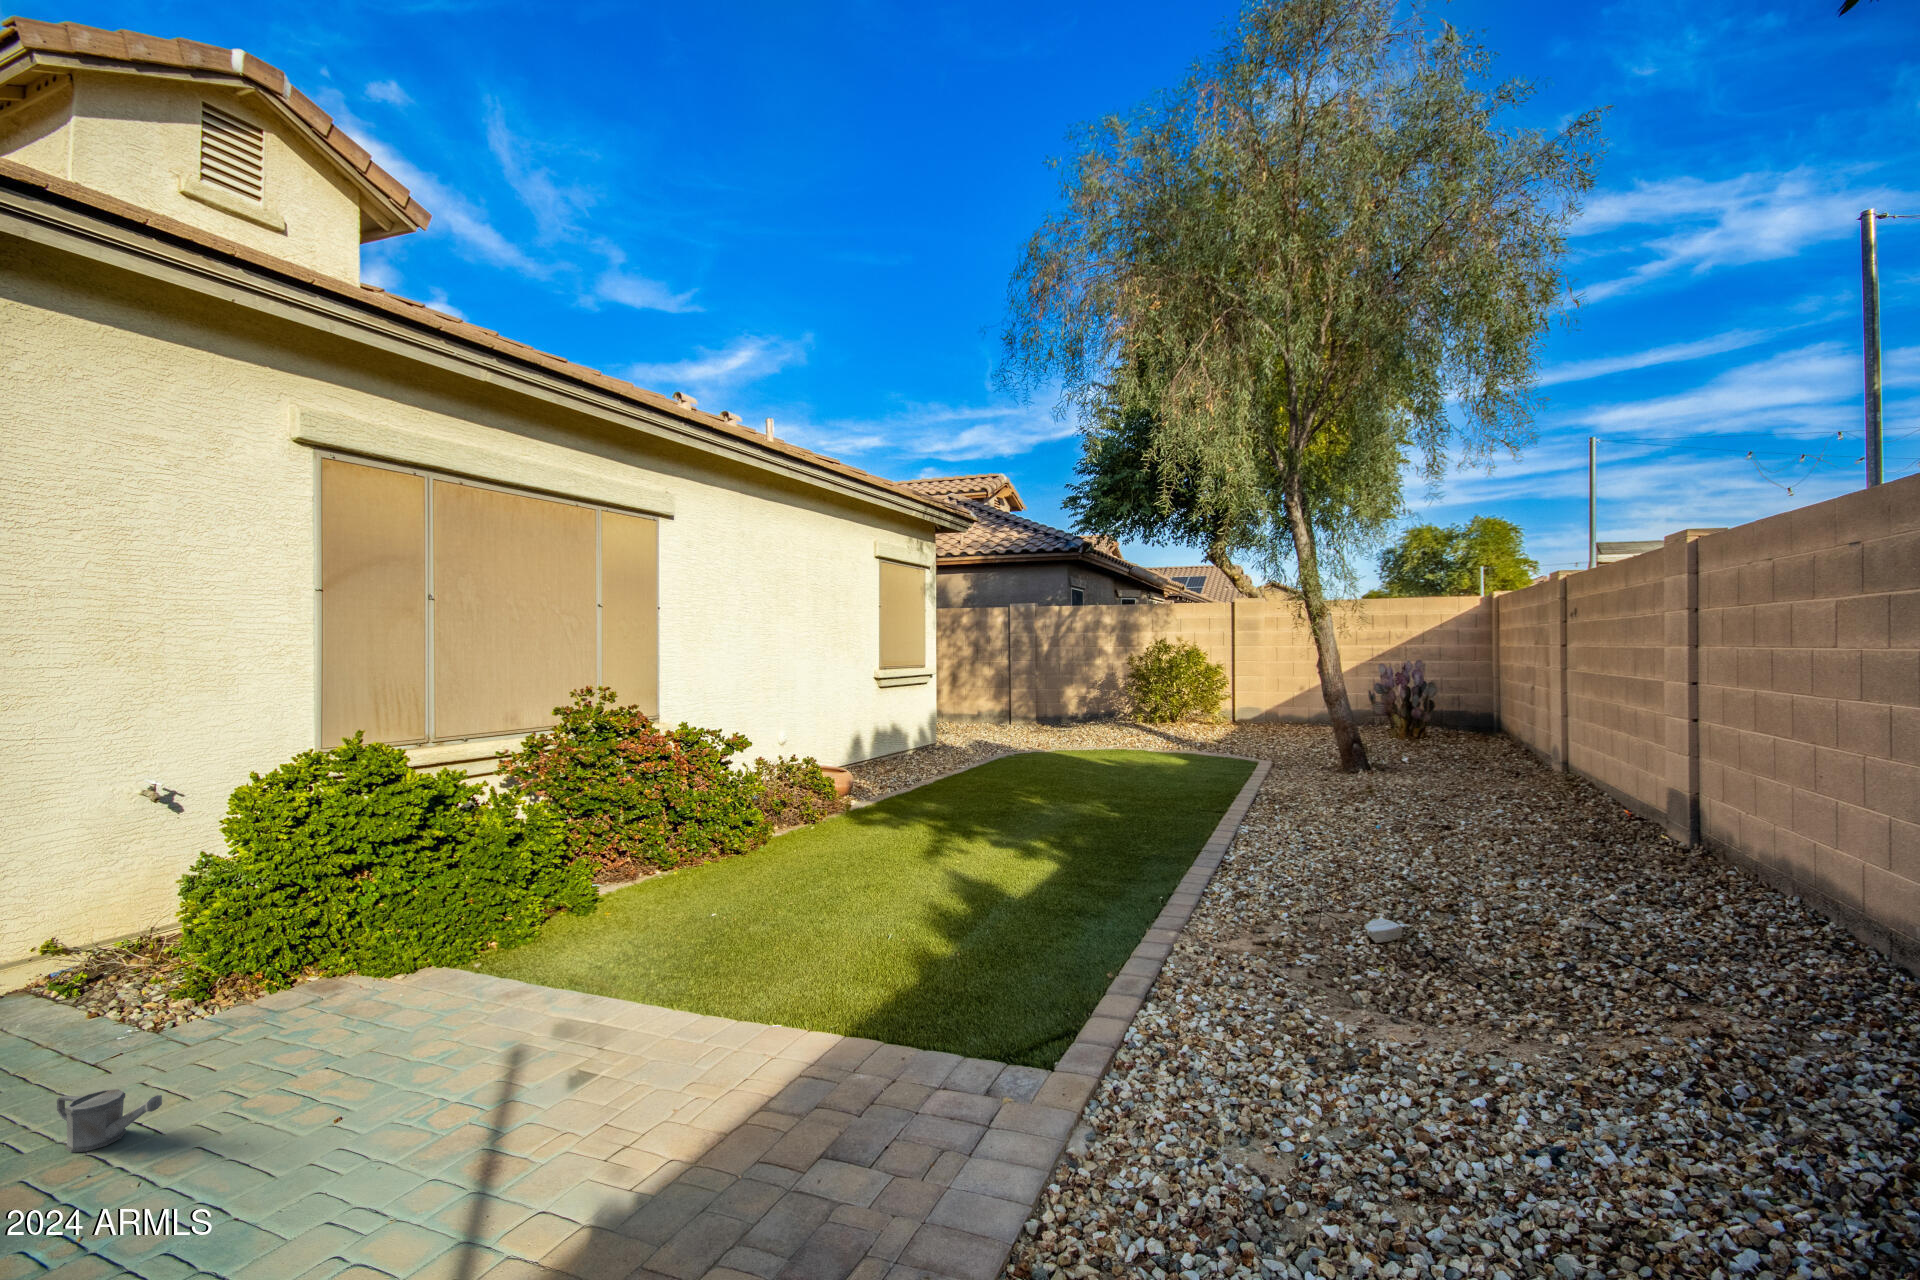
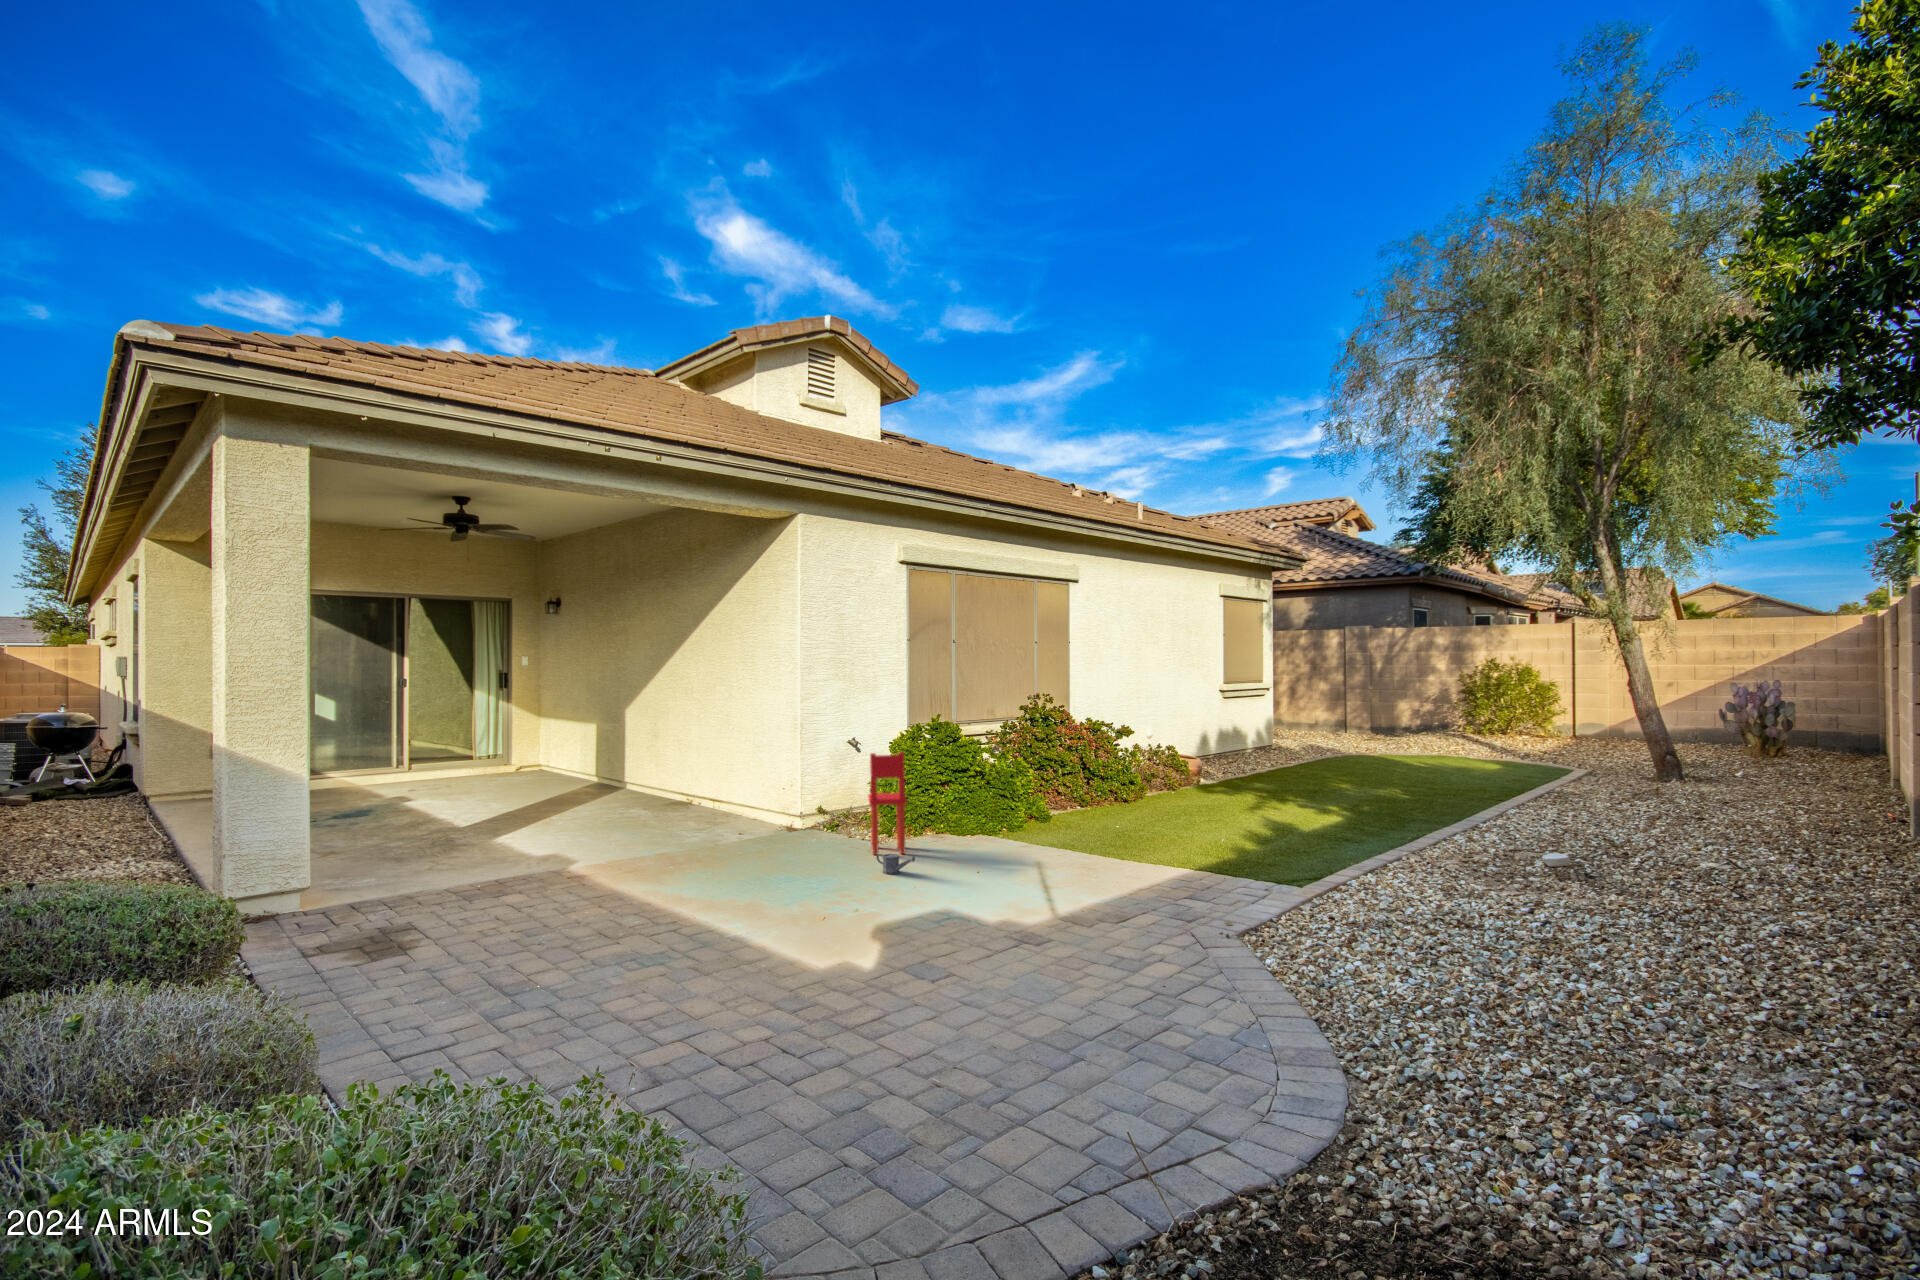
chair: none [86,824,217,1075] -> present [868,752,907,855]

